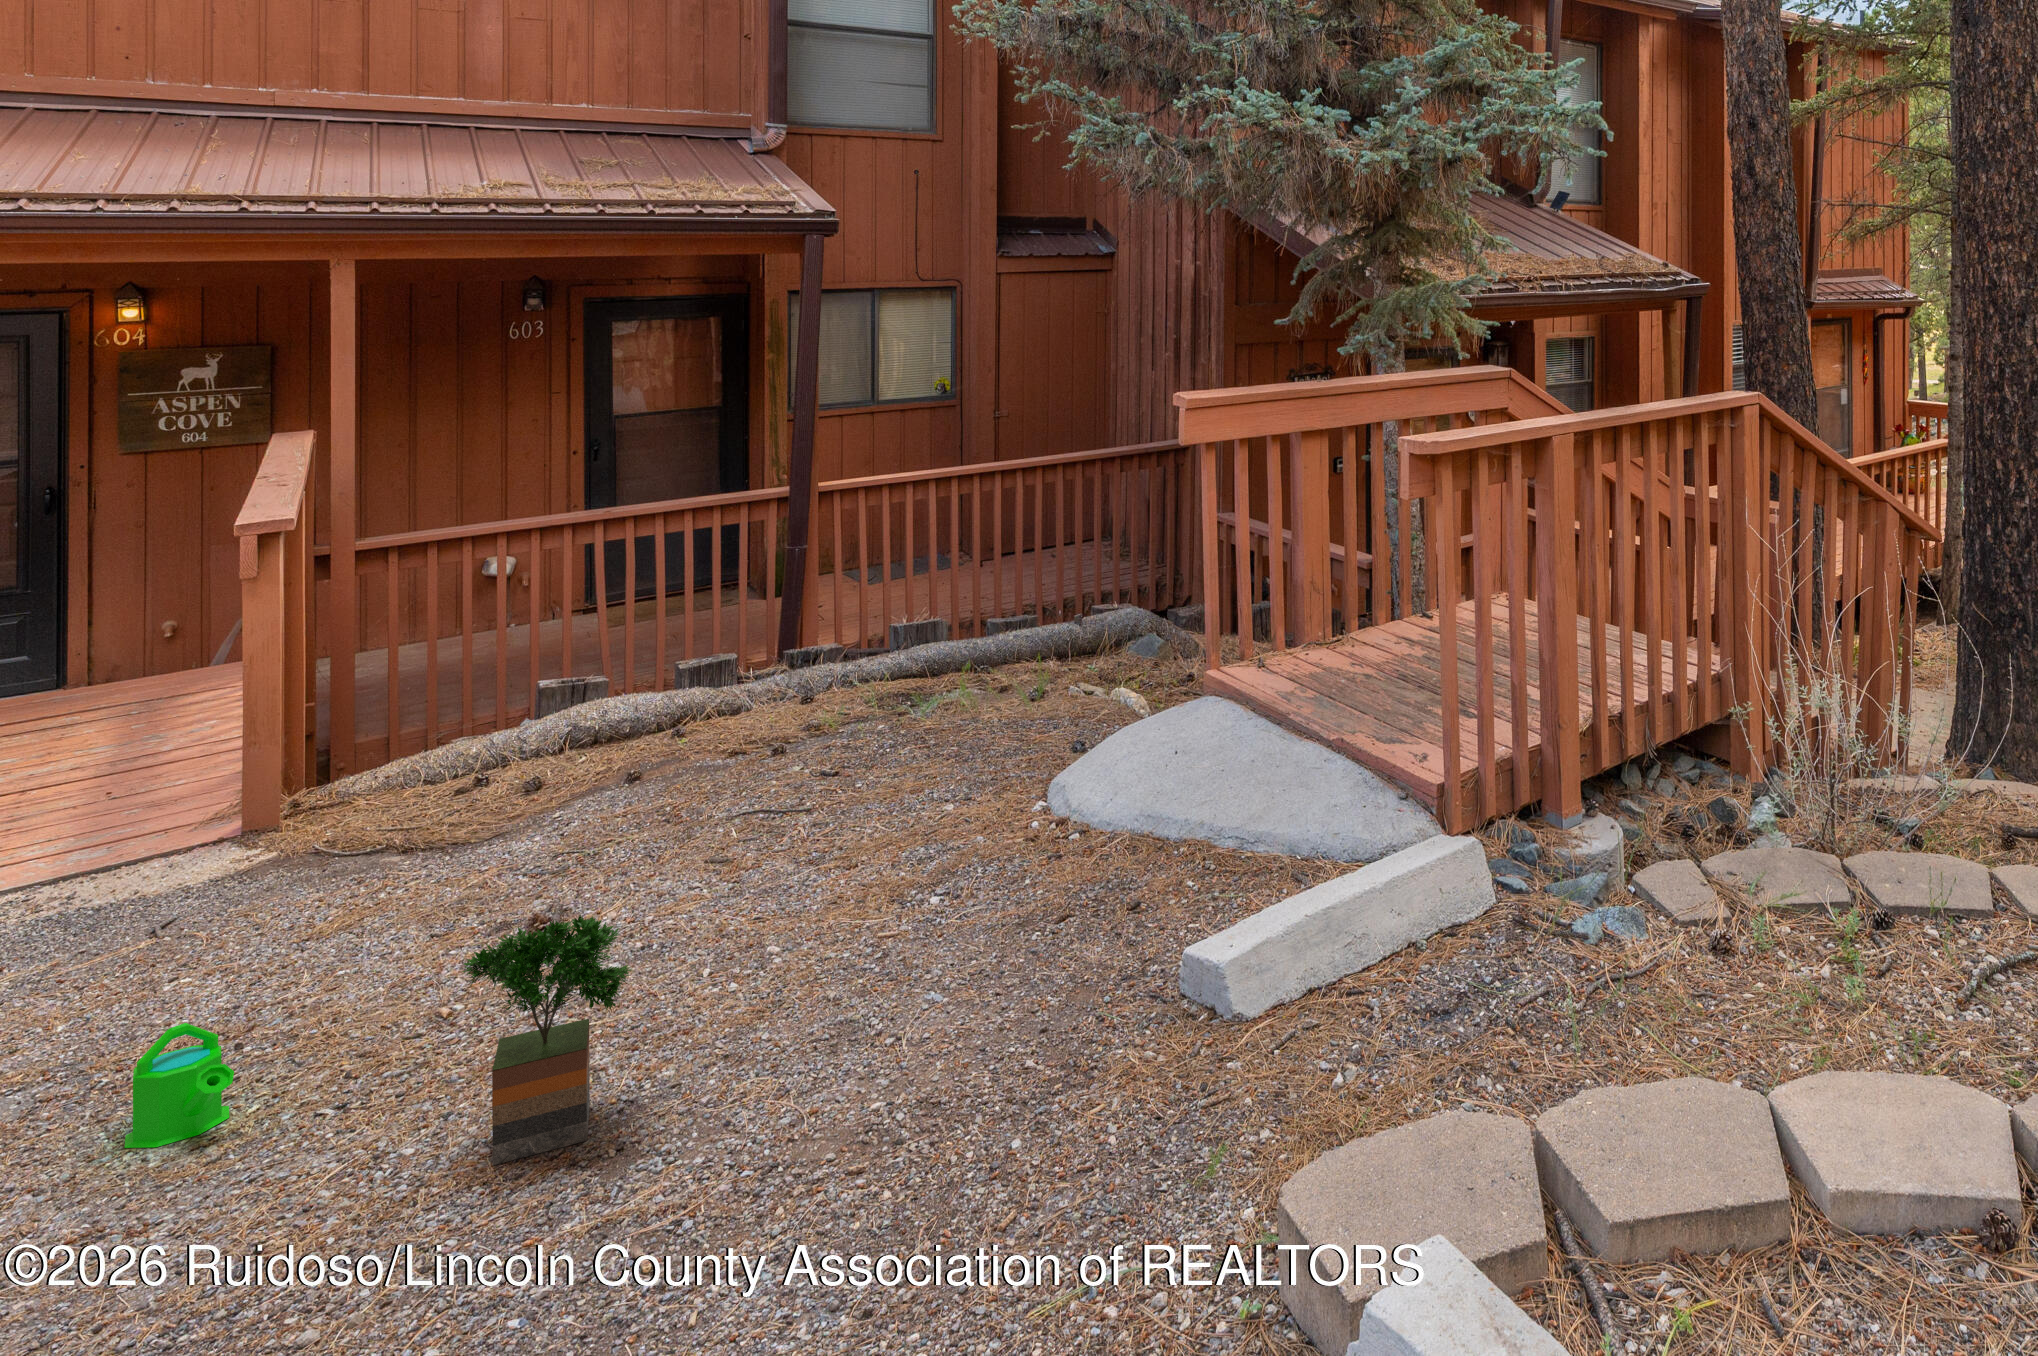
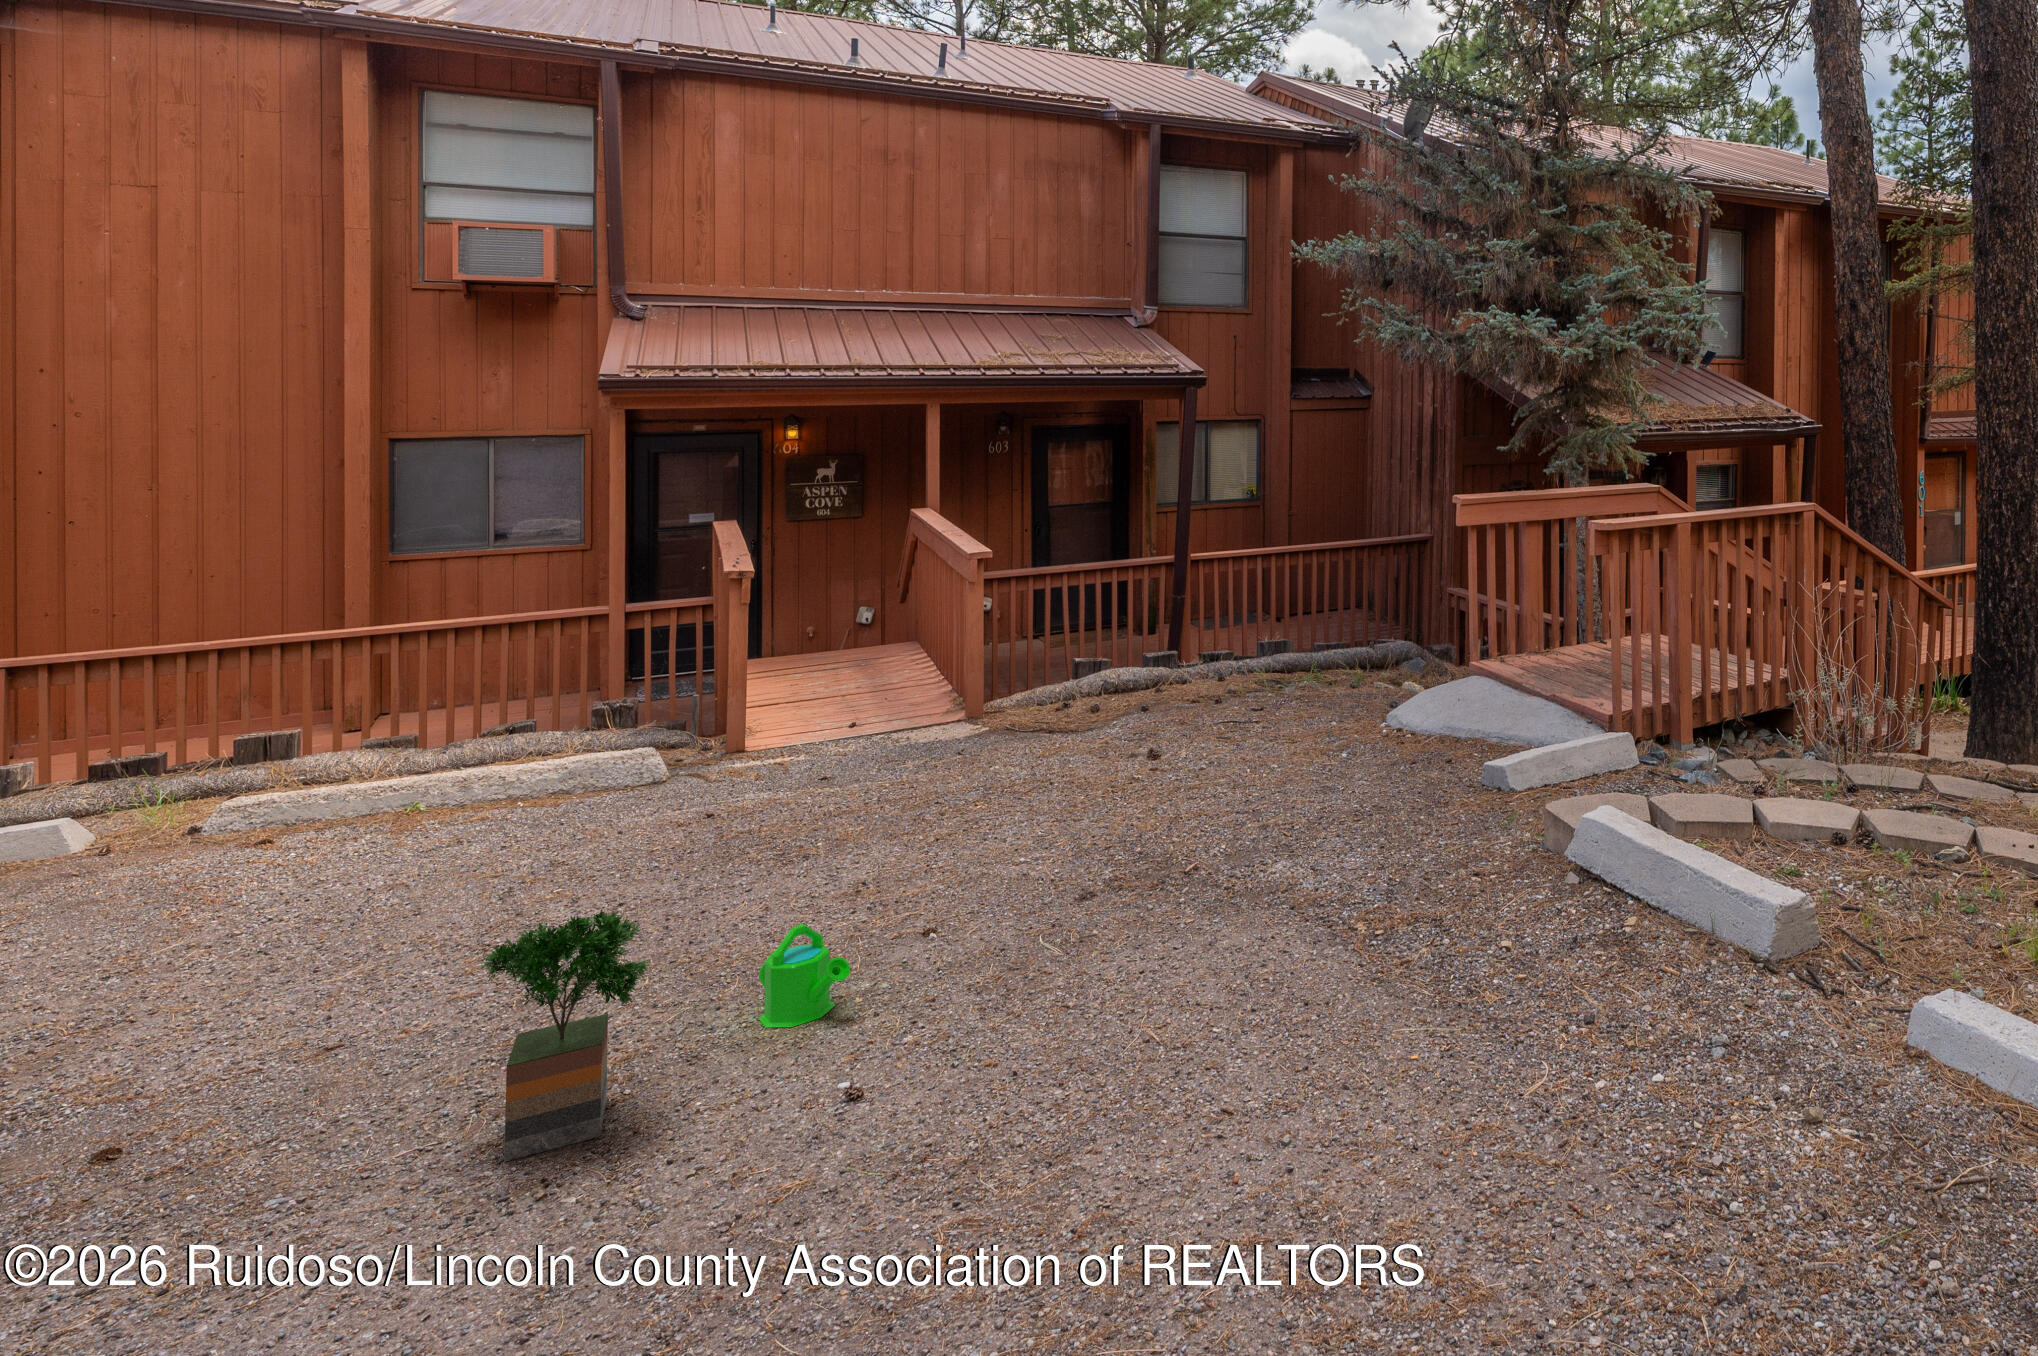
watering can: present [125,1023,234,1148] -> present [759,924,850,1028]

